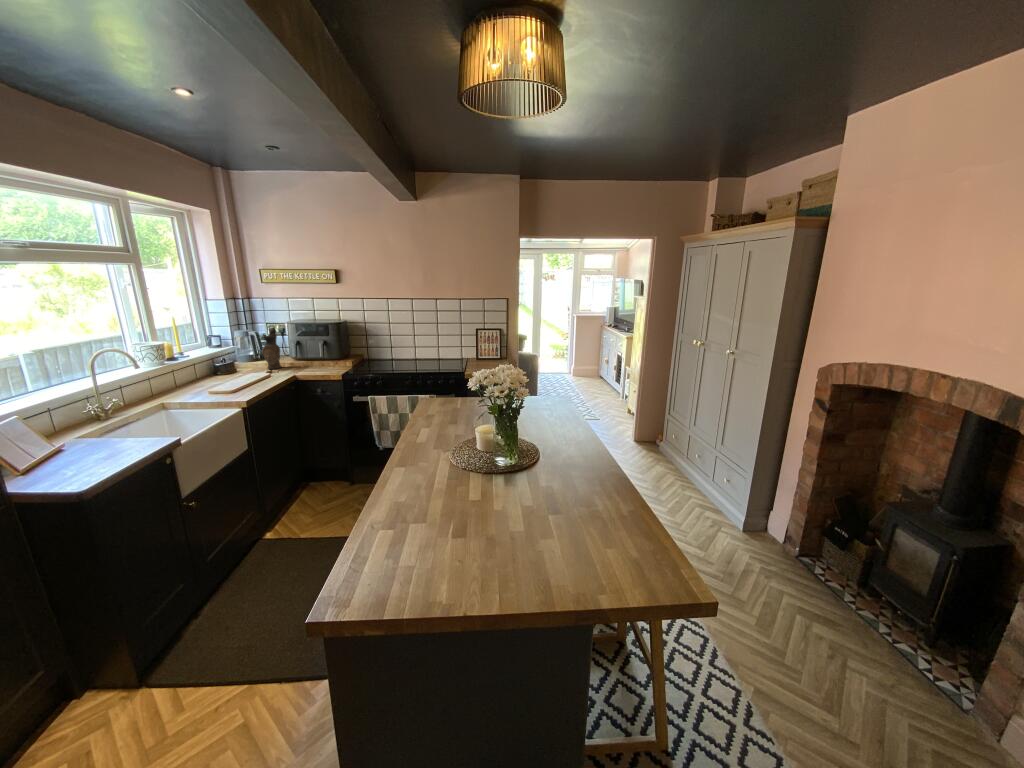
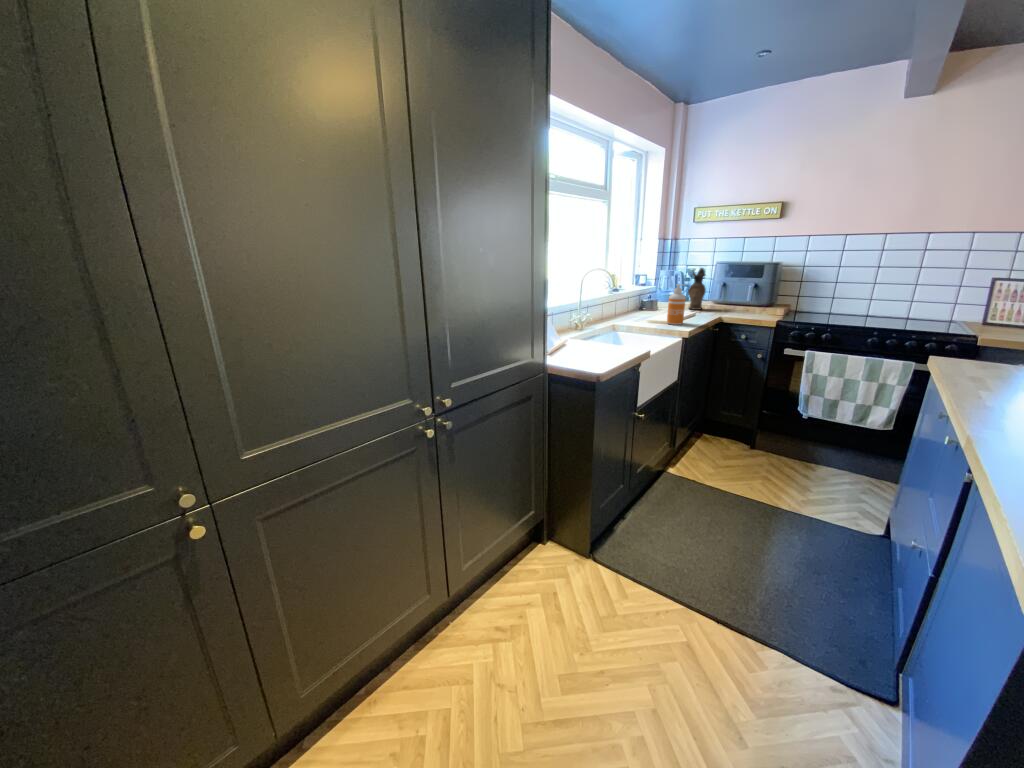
soap dispenser: none [227,351,249,392] -> present [667,284,686,325]

